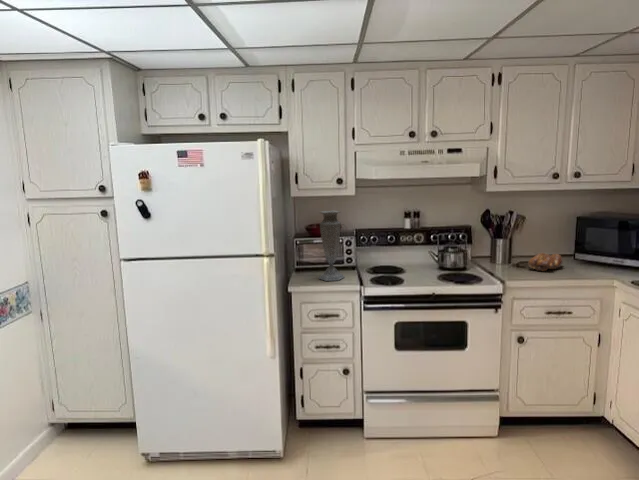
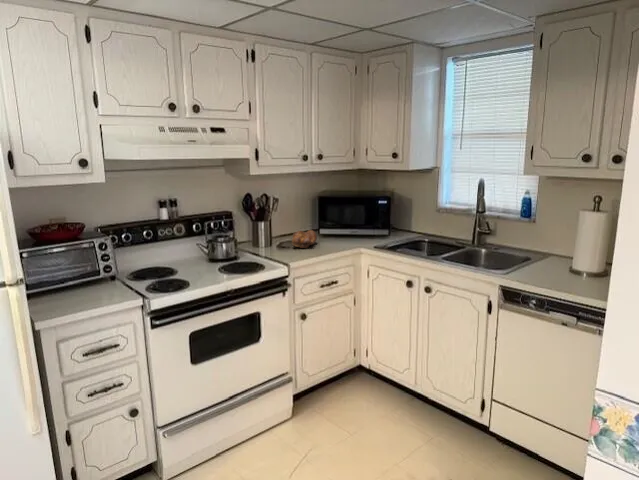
vase: present [319,211,344,281] -> none [65,207,109,302]

